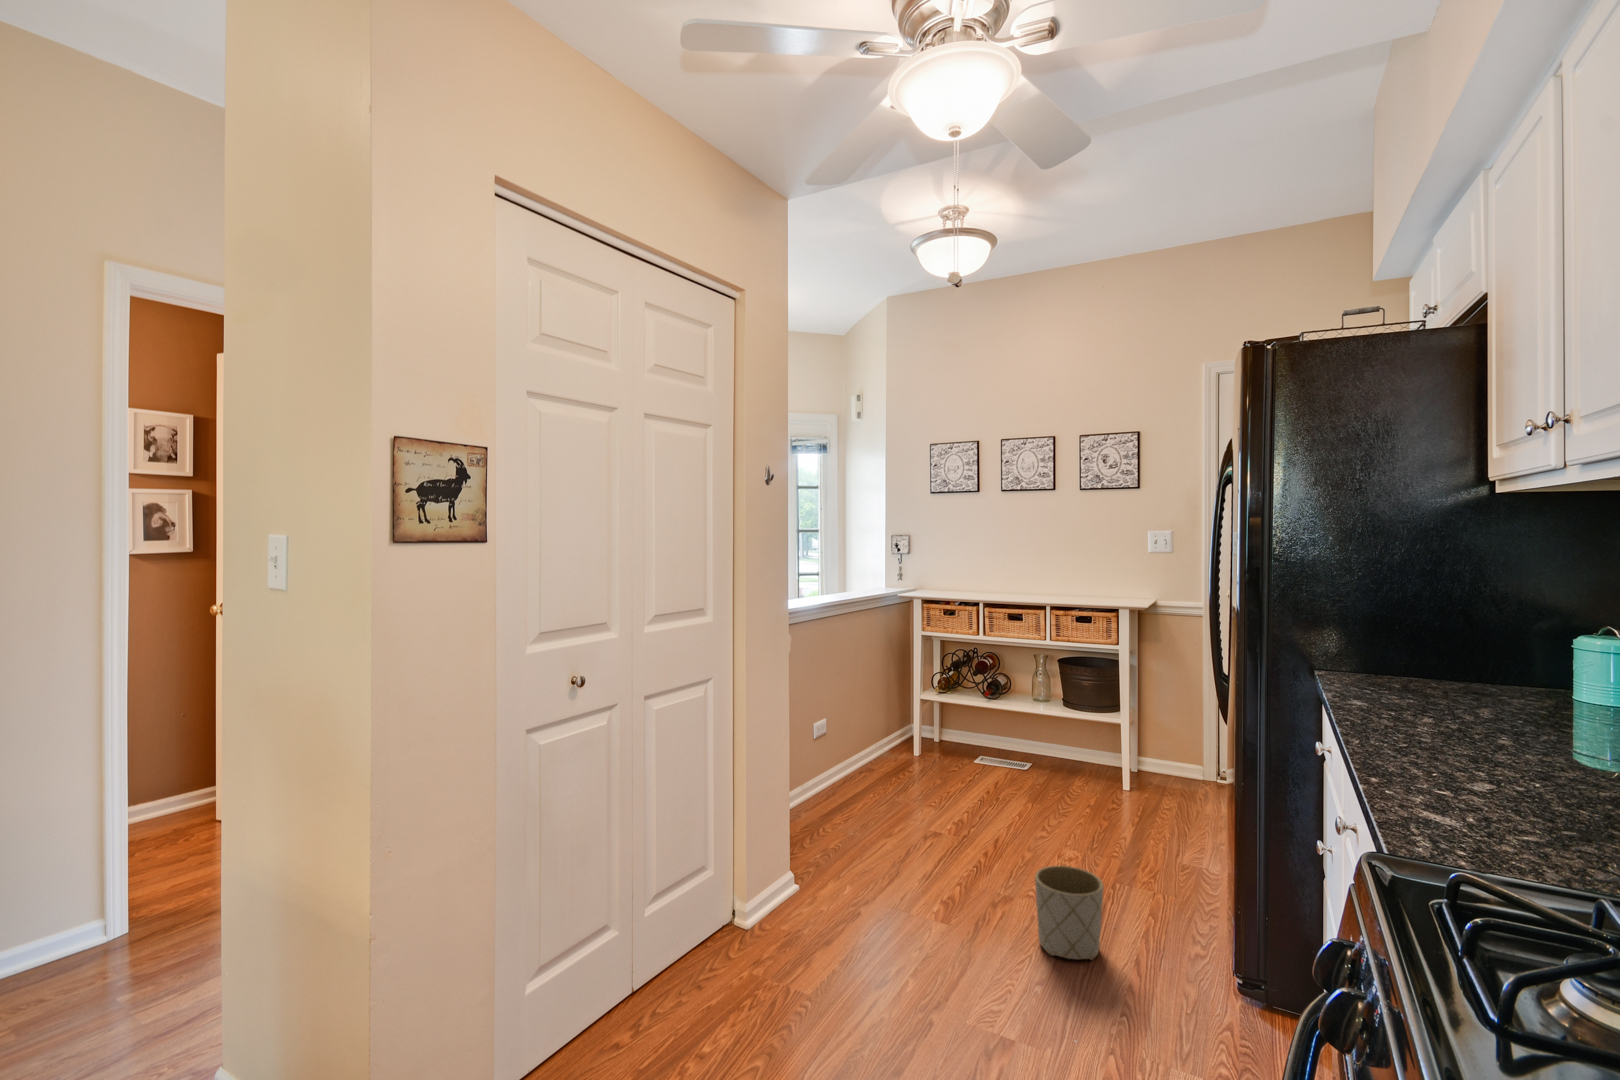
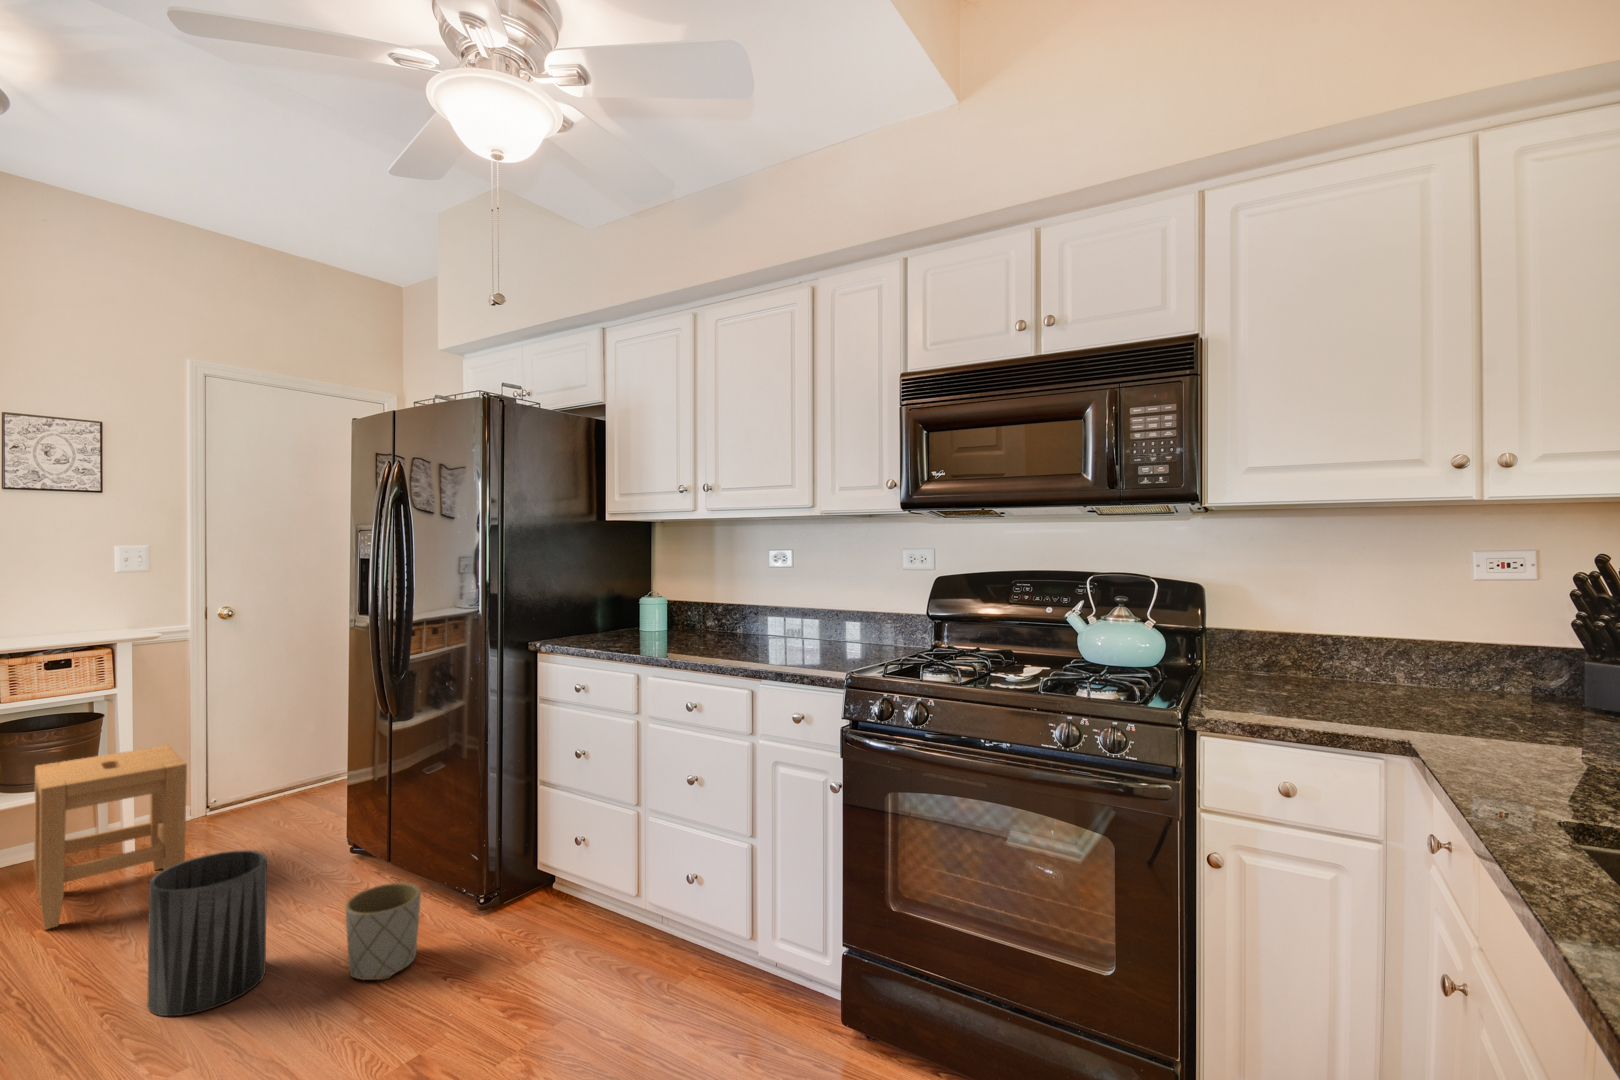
stool: none [1027,689,1137,821] -> present [34,745,187,929]
trash can: none [966,775,1040,897] -> present [147,850,267,1016]

